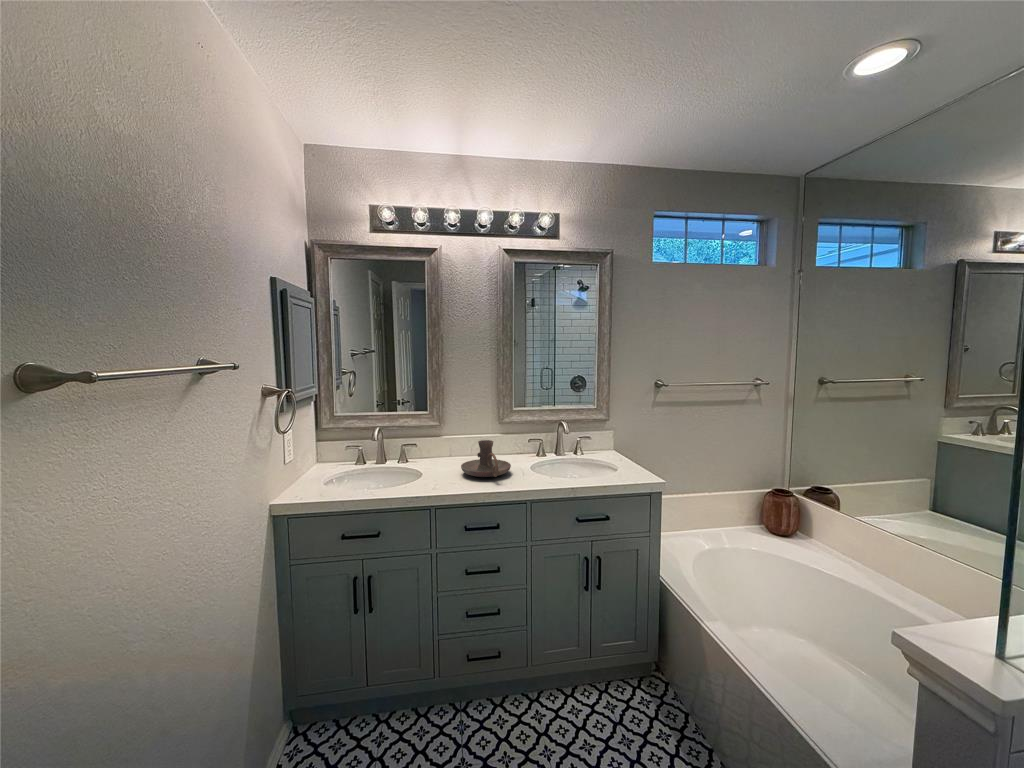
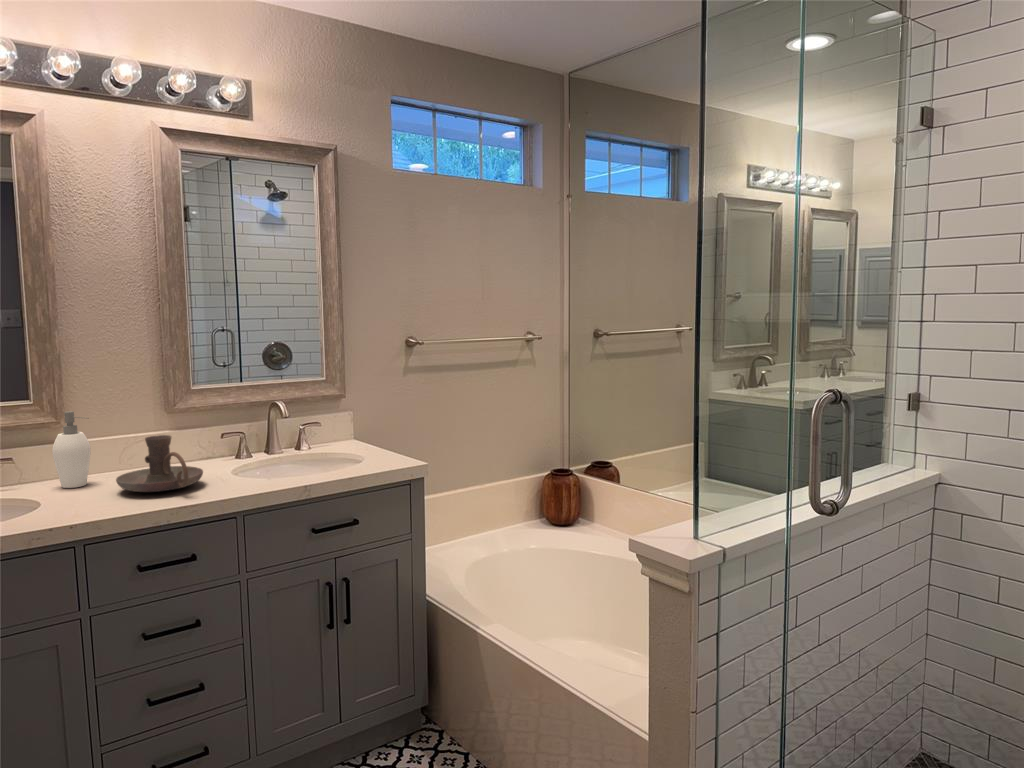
soap dispenser: none [433,420,453,466] -> present [52,411,91,488]

